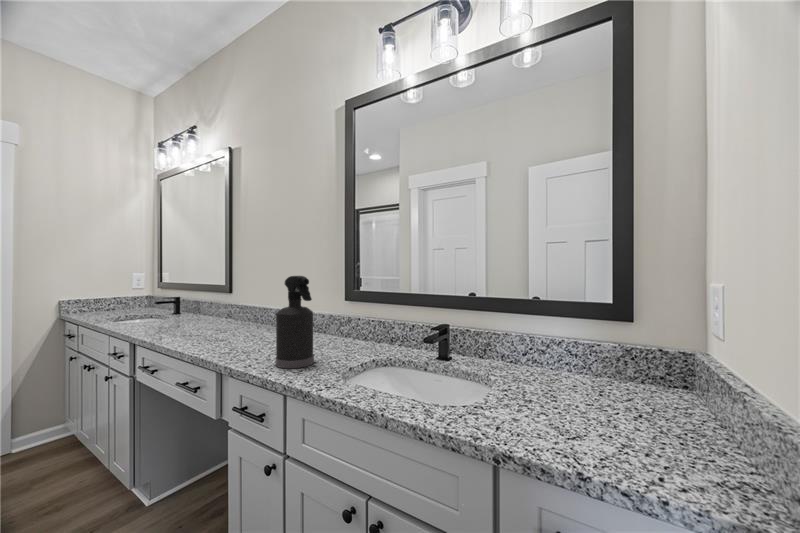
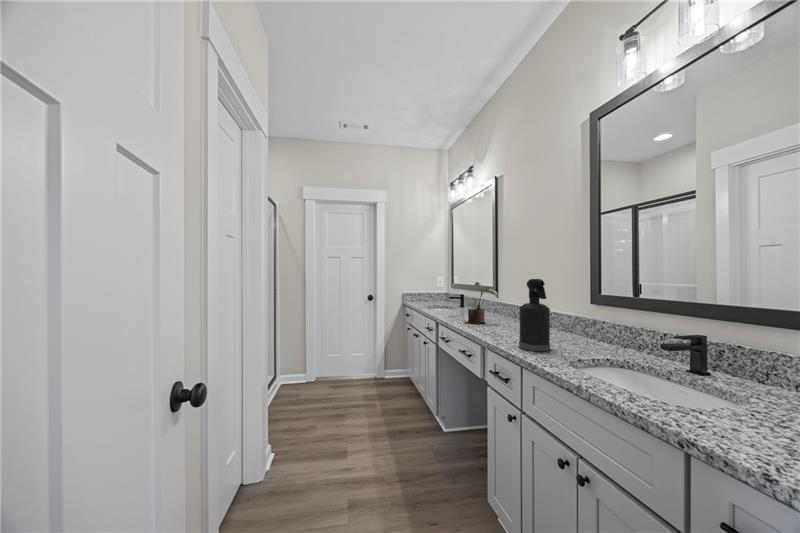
potted plant: none [184,281,236,339] -> present [465,282,499,324]

